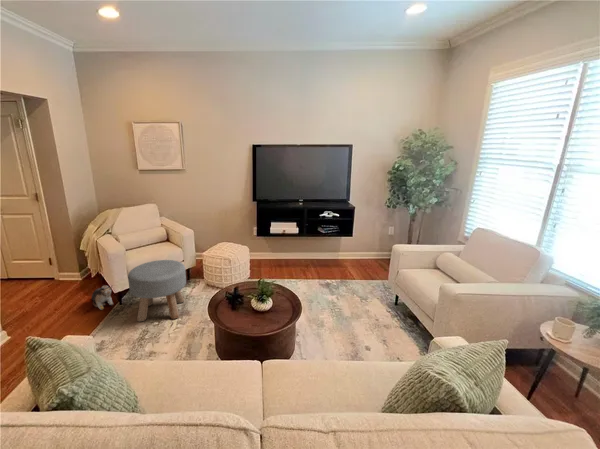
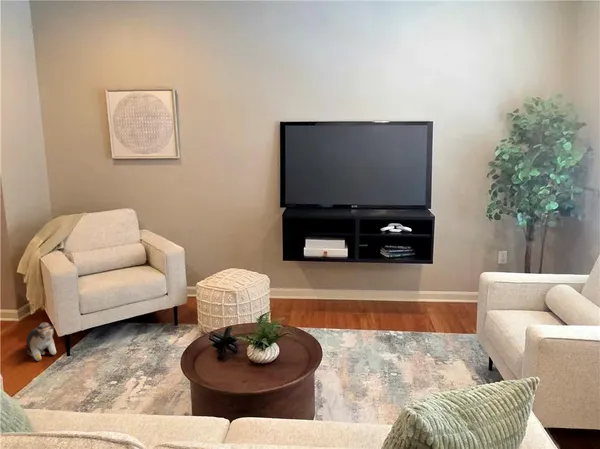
ottoman: present [128,260,186,321] -> none [75,287,164,380]

